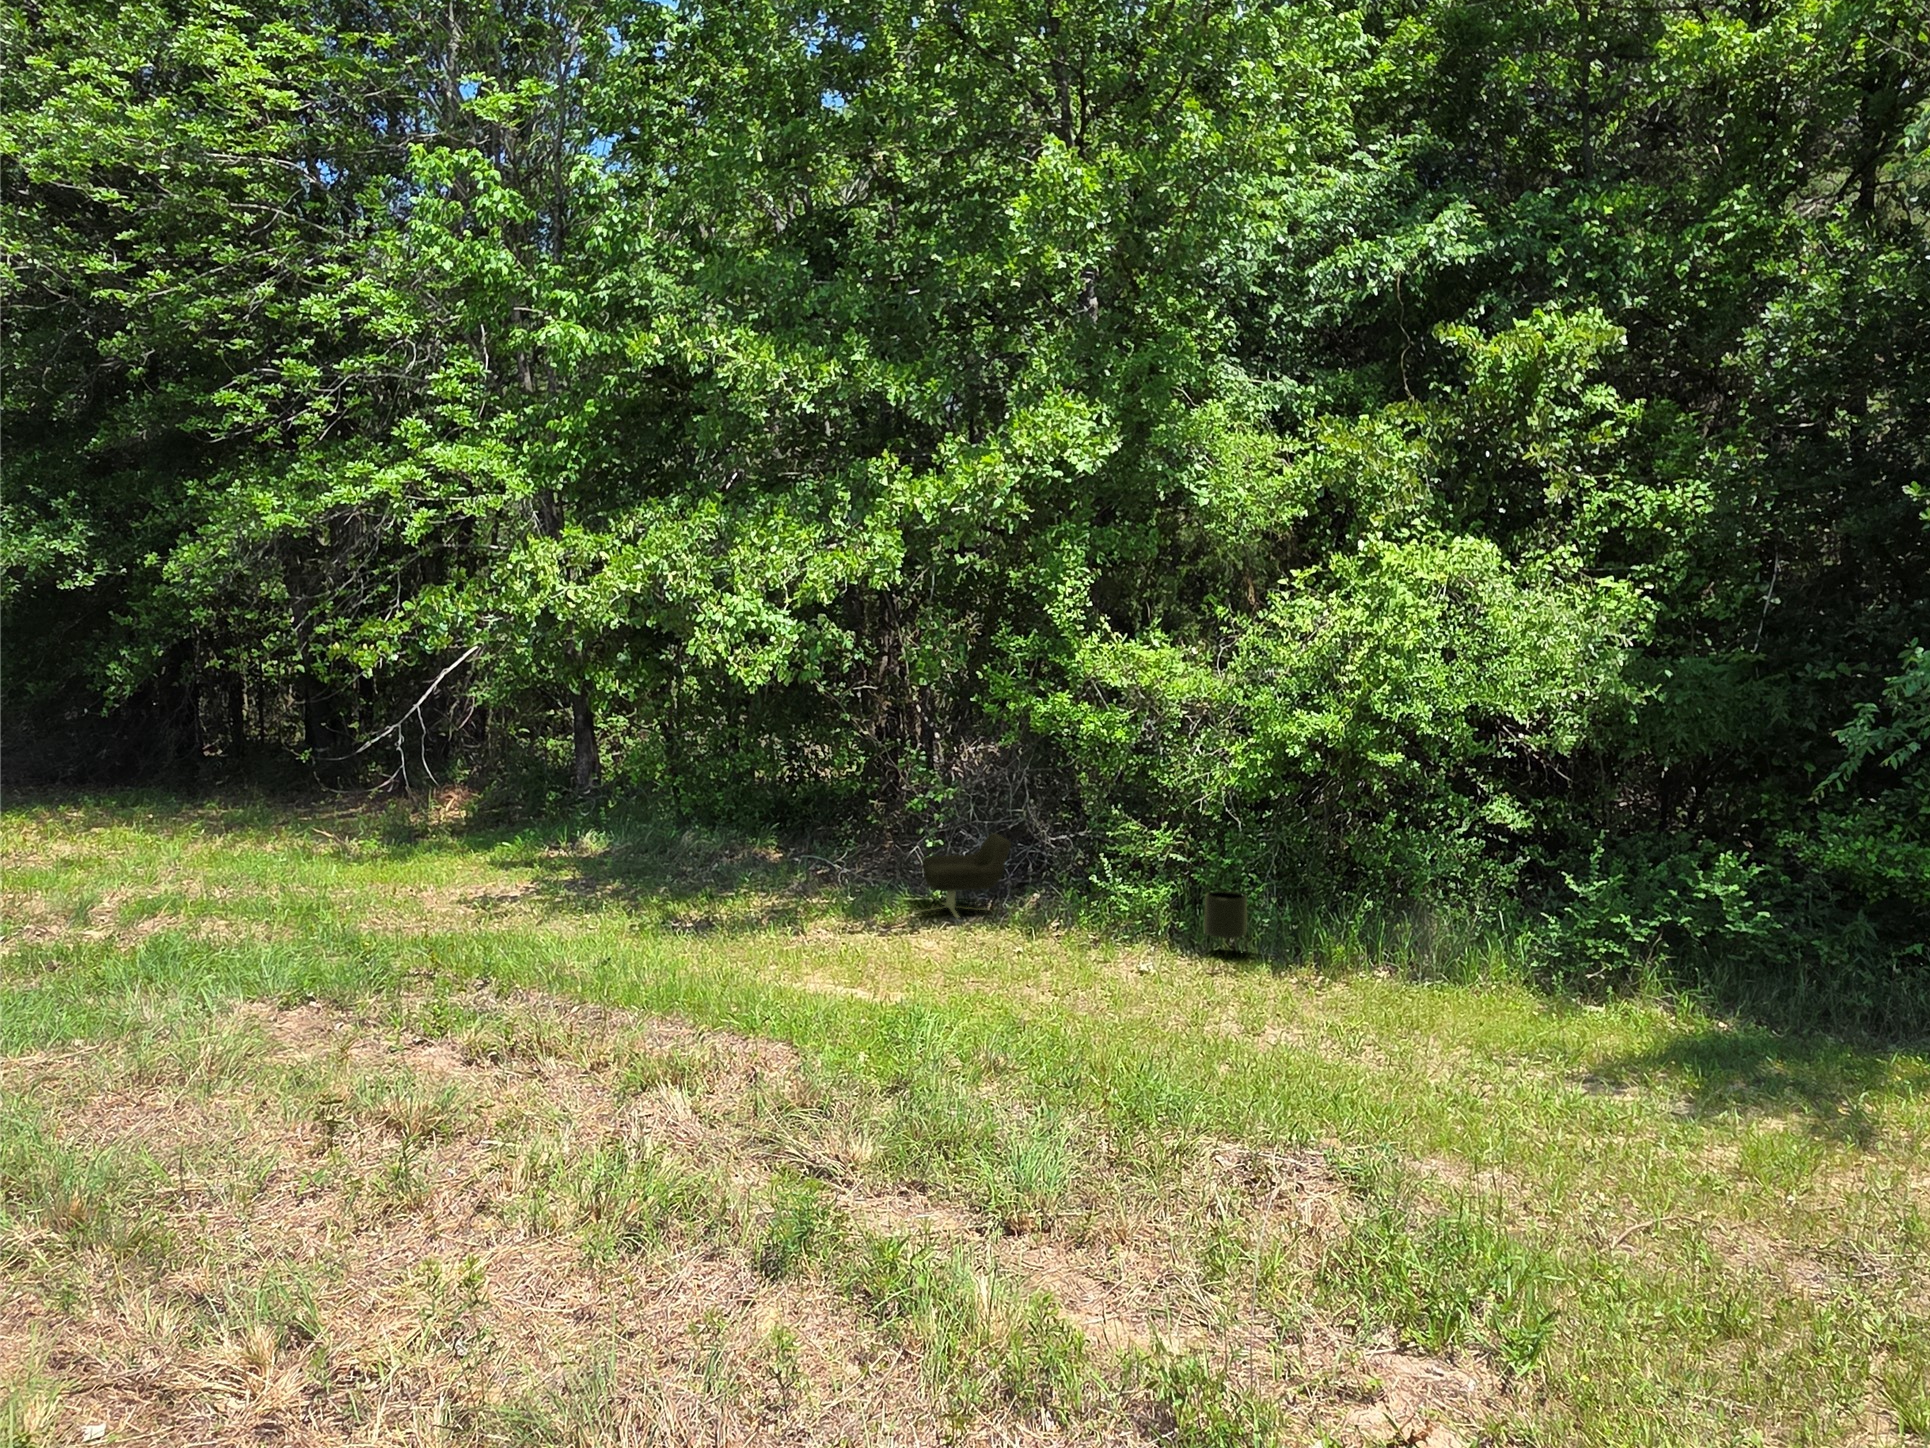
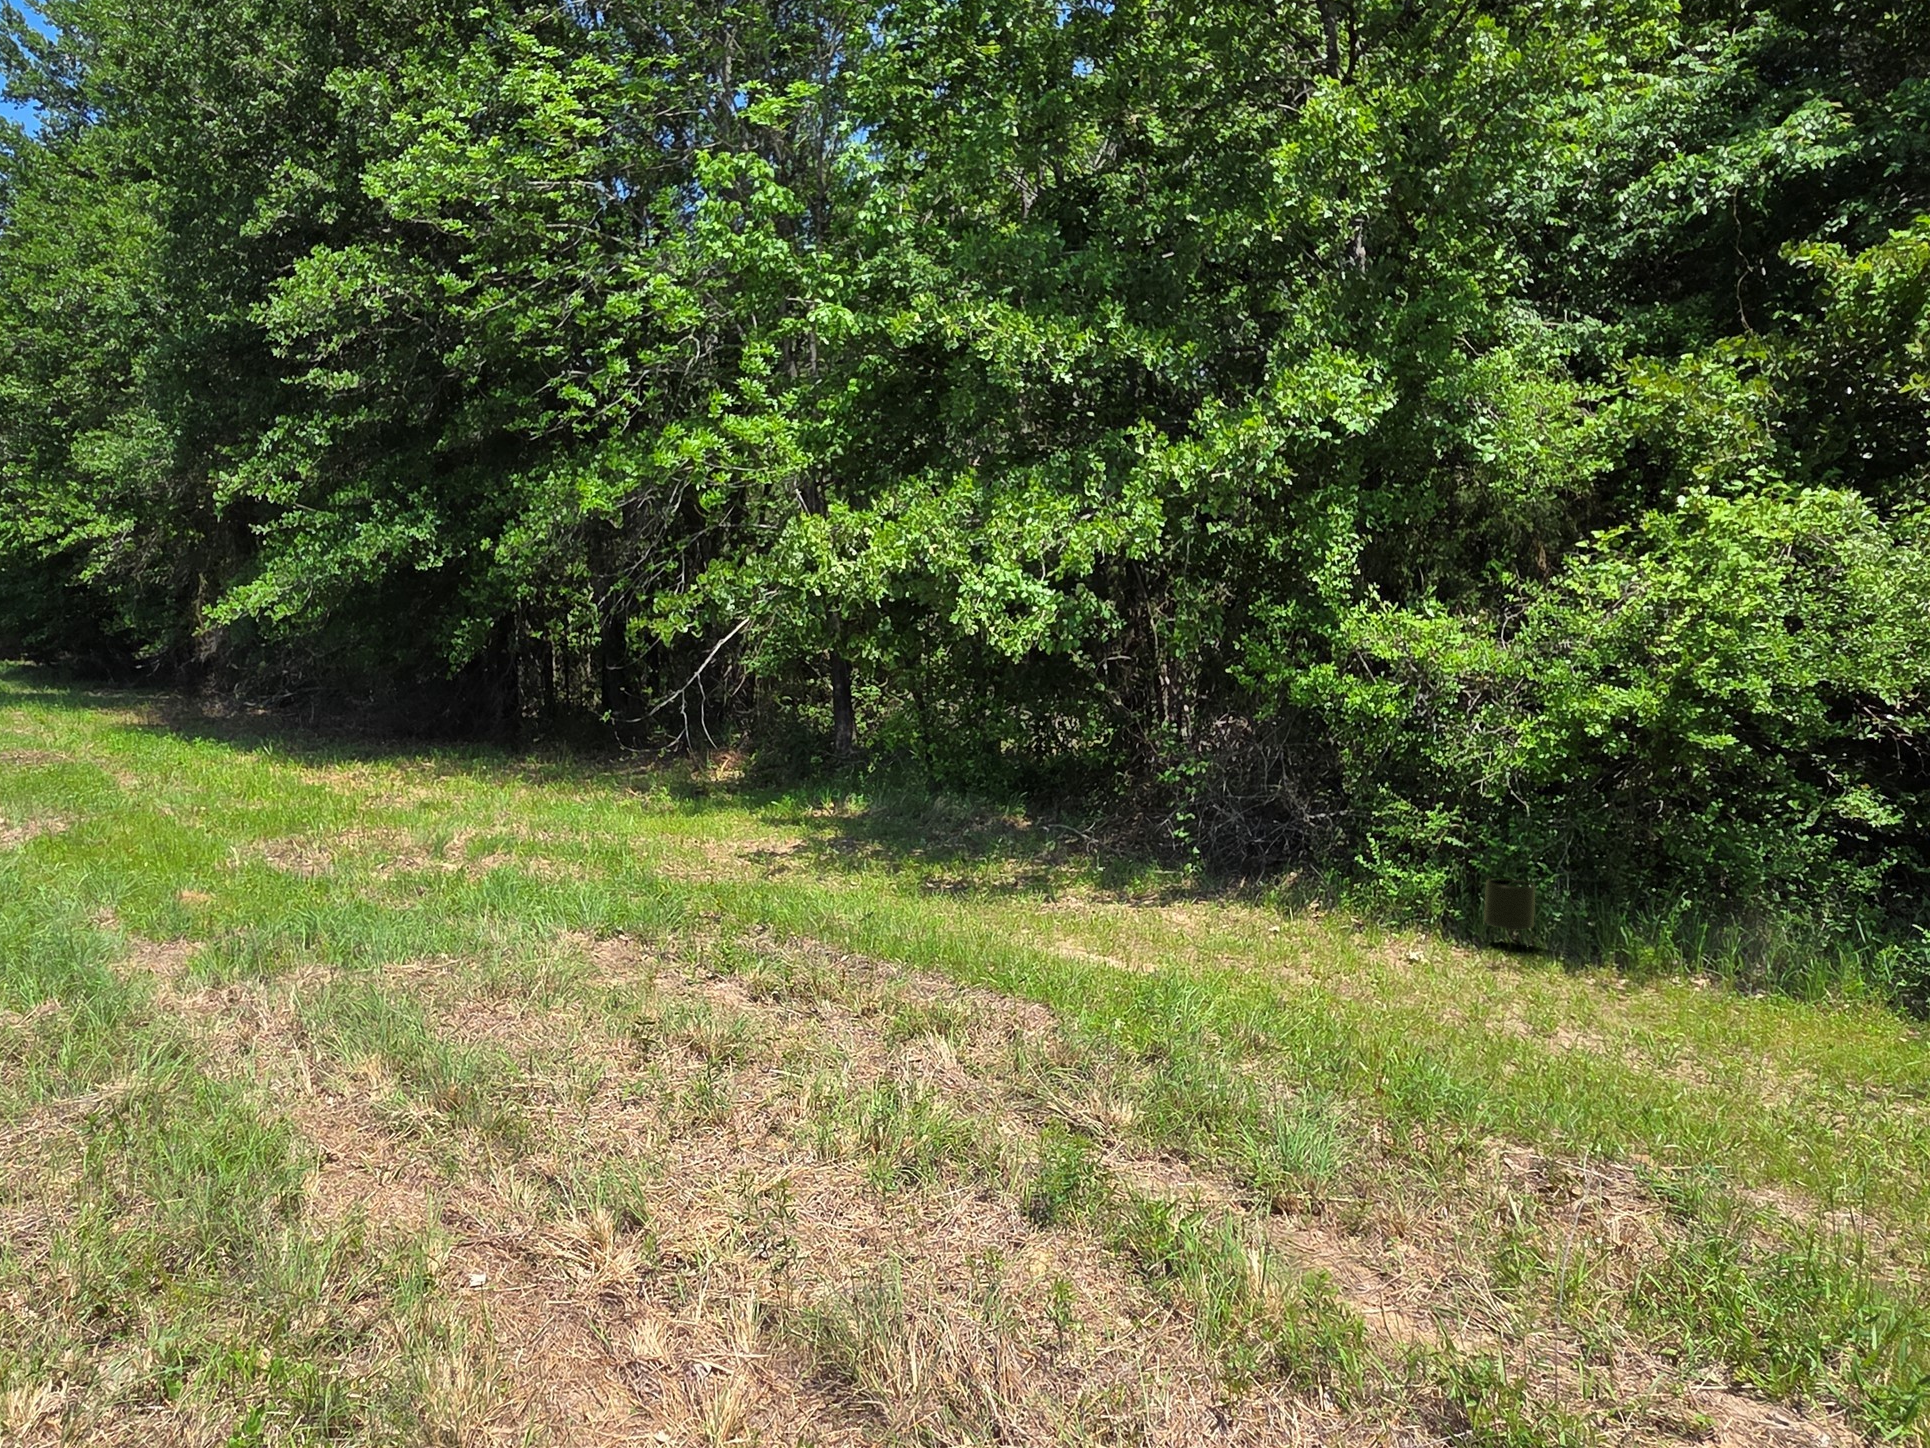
lounge chair: present [922,833,1011,918] -> none [1164,809,1268,894]

